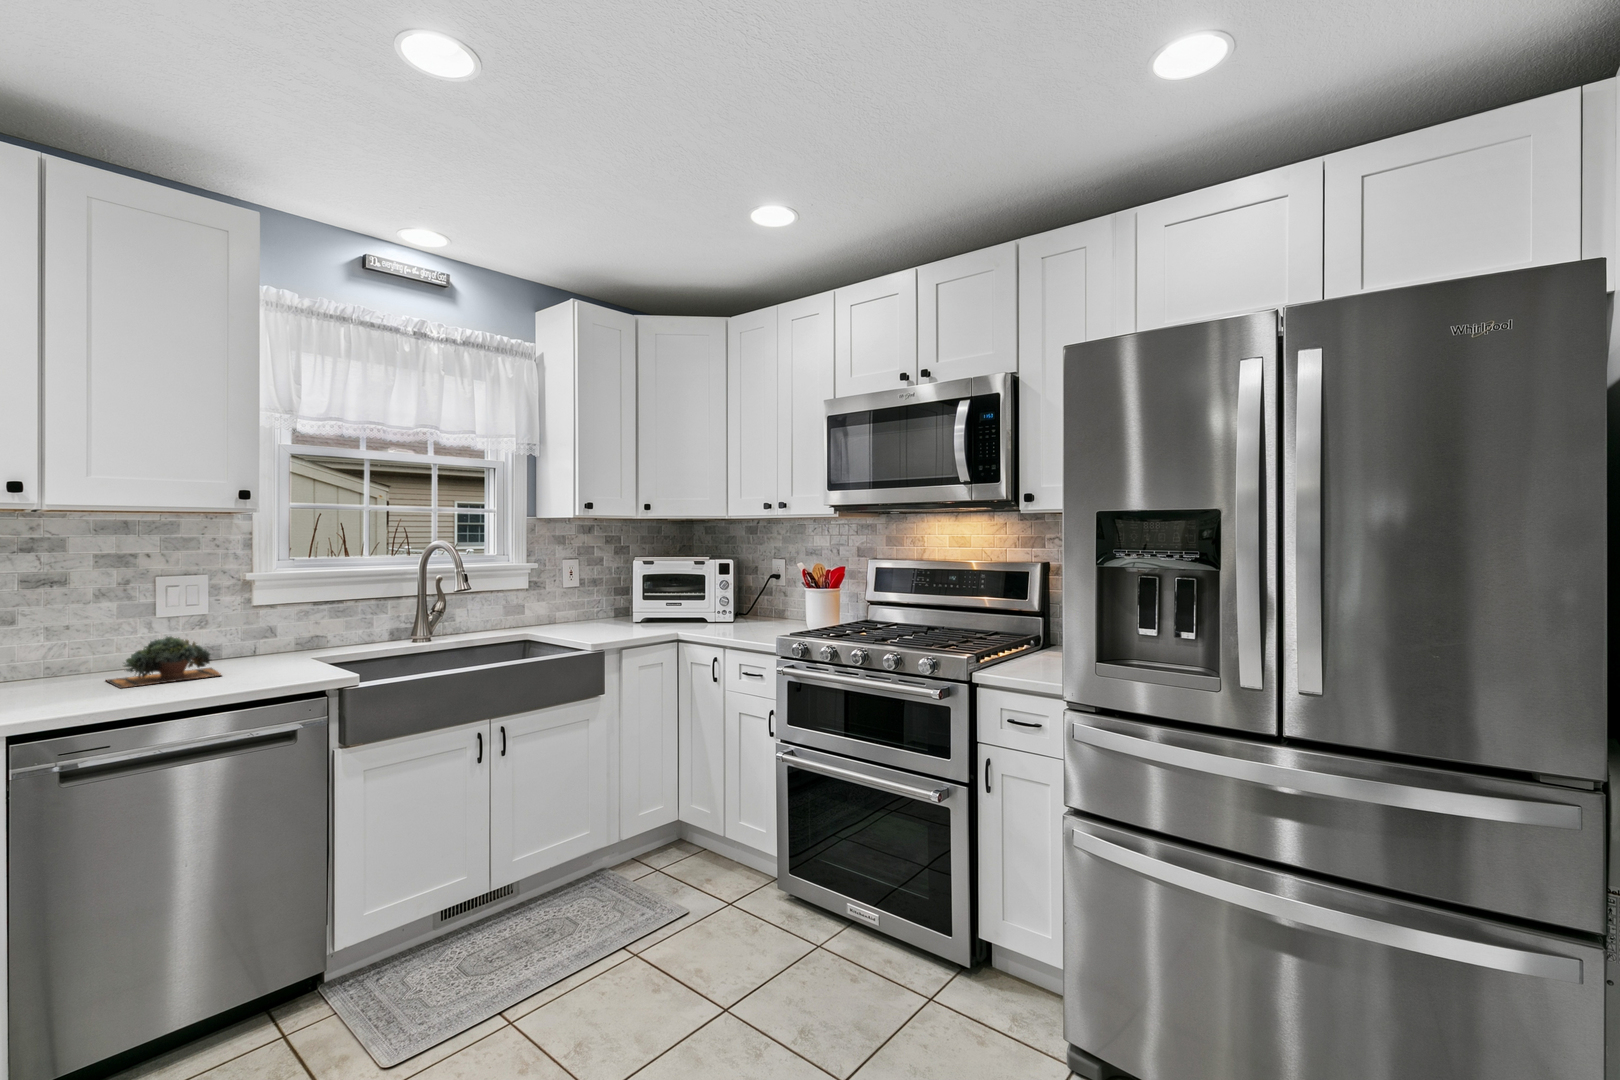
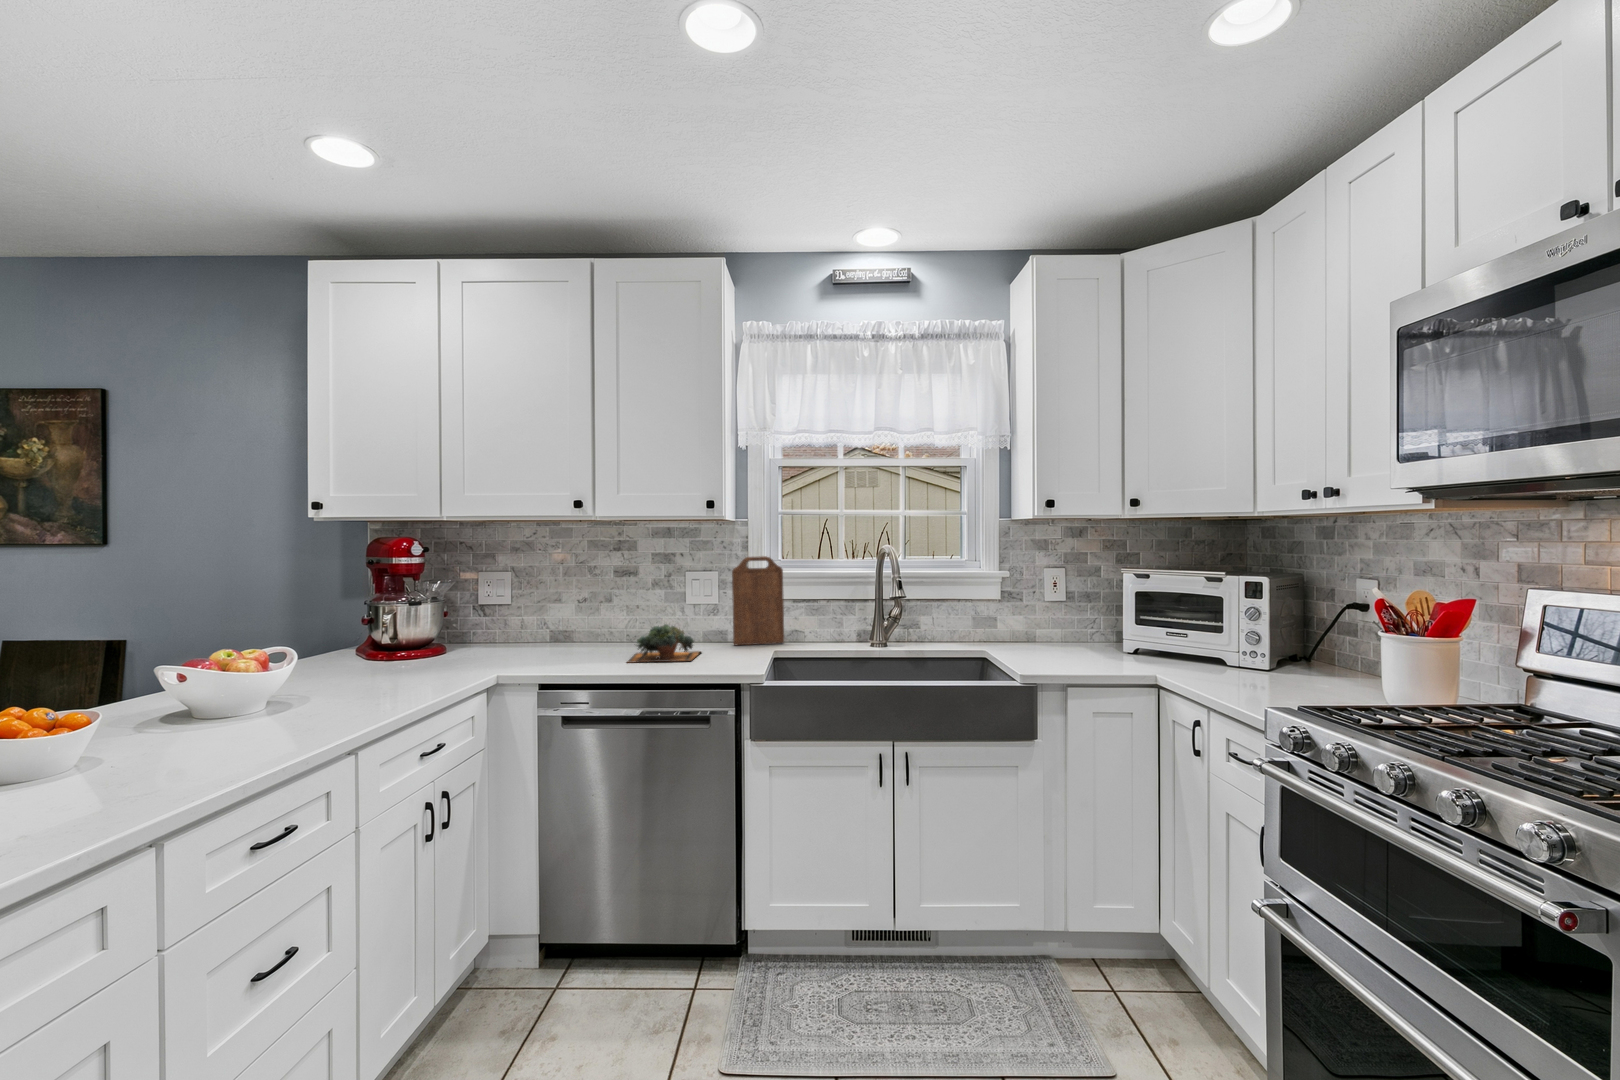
cutting board: none [236,553,303,659] -> present [732,556,784,645]

